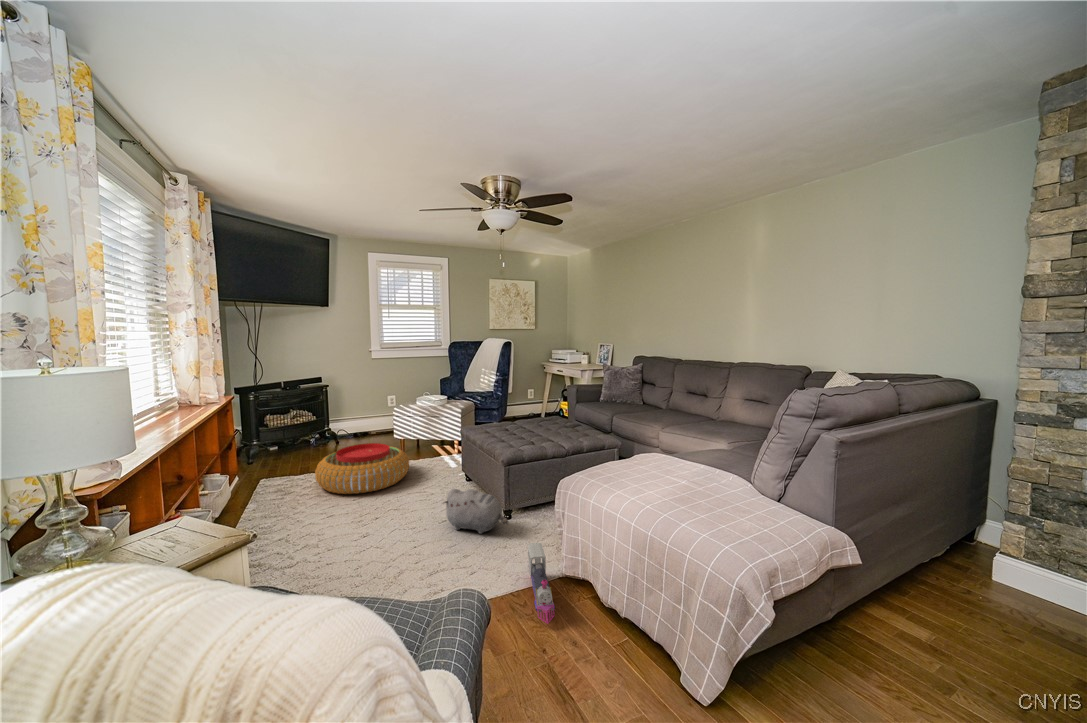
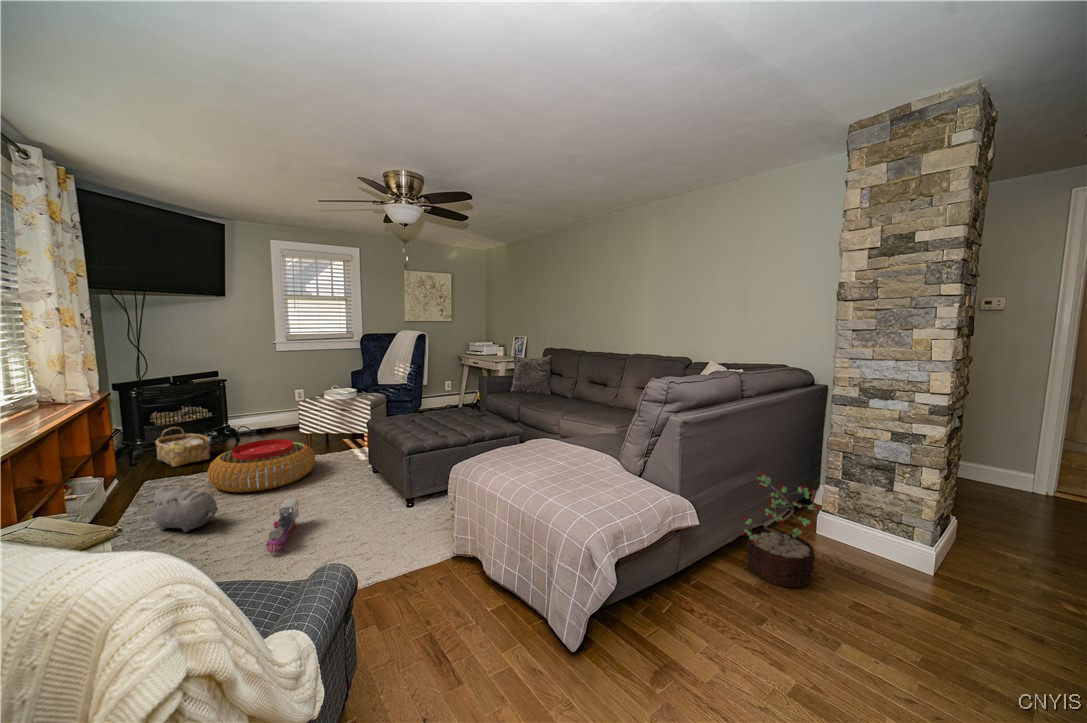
woven basket: none [269,429,315,466] -> present [155,427,210,467]
plush toy: present [444,488,508,534] -> present [148,486,218,532]
decorative plant: none [908,503,1026,652] -> present [743,472,820,587]
toy train: present [528,543,555,624] -> present [266,498,299,553]

